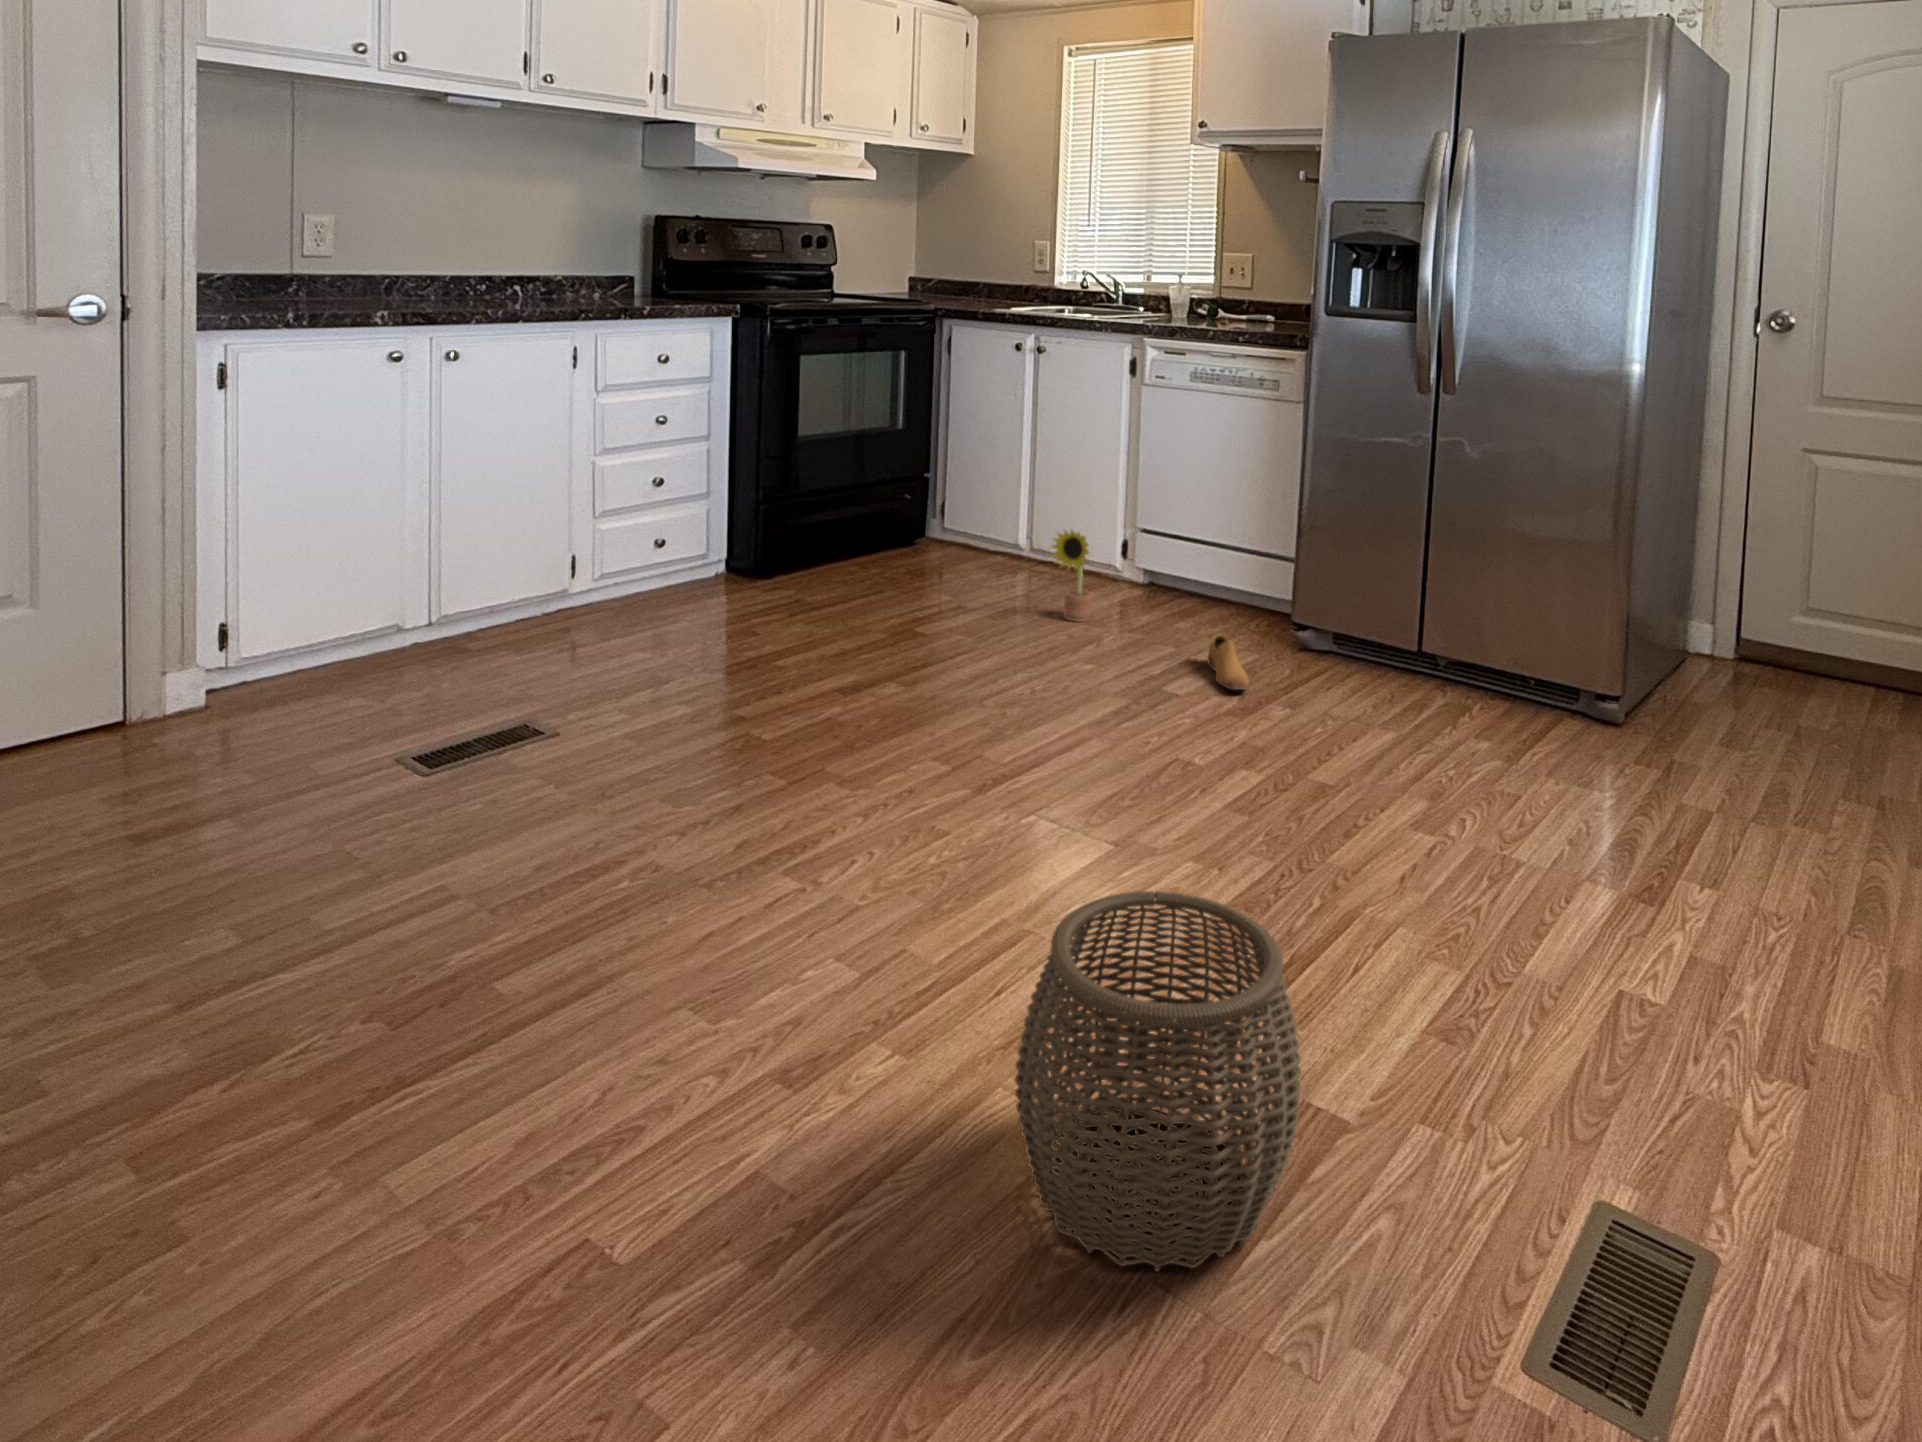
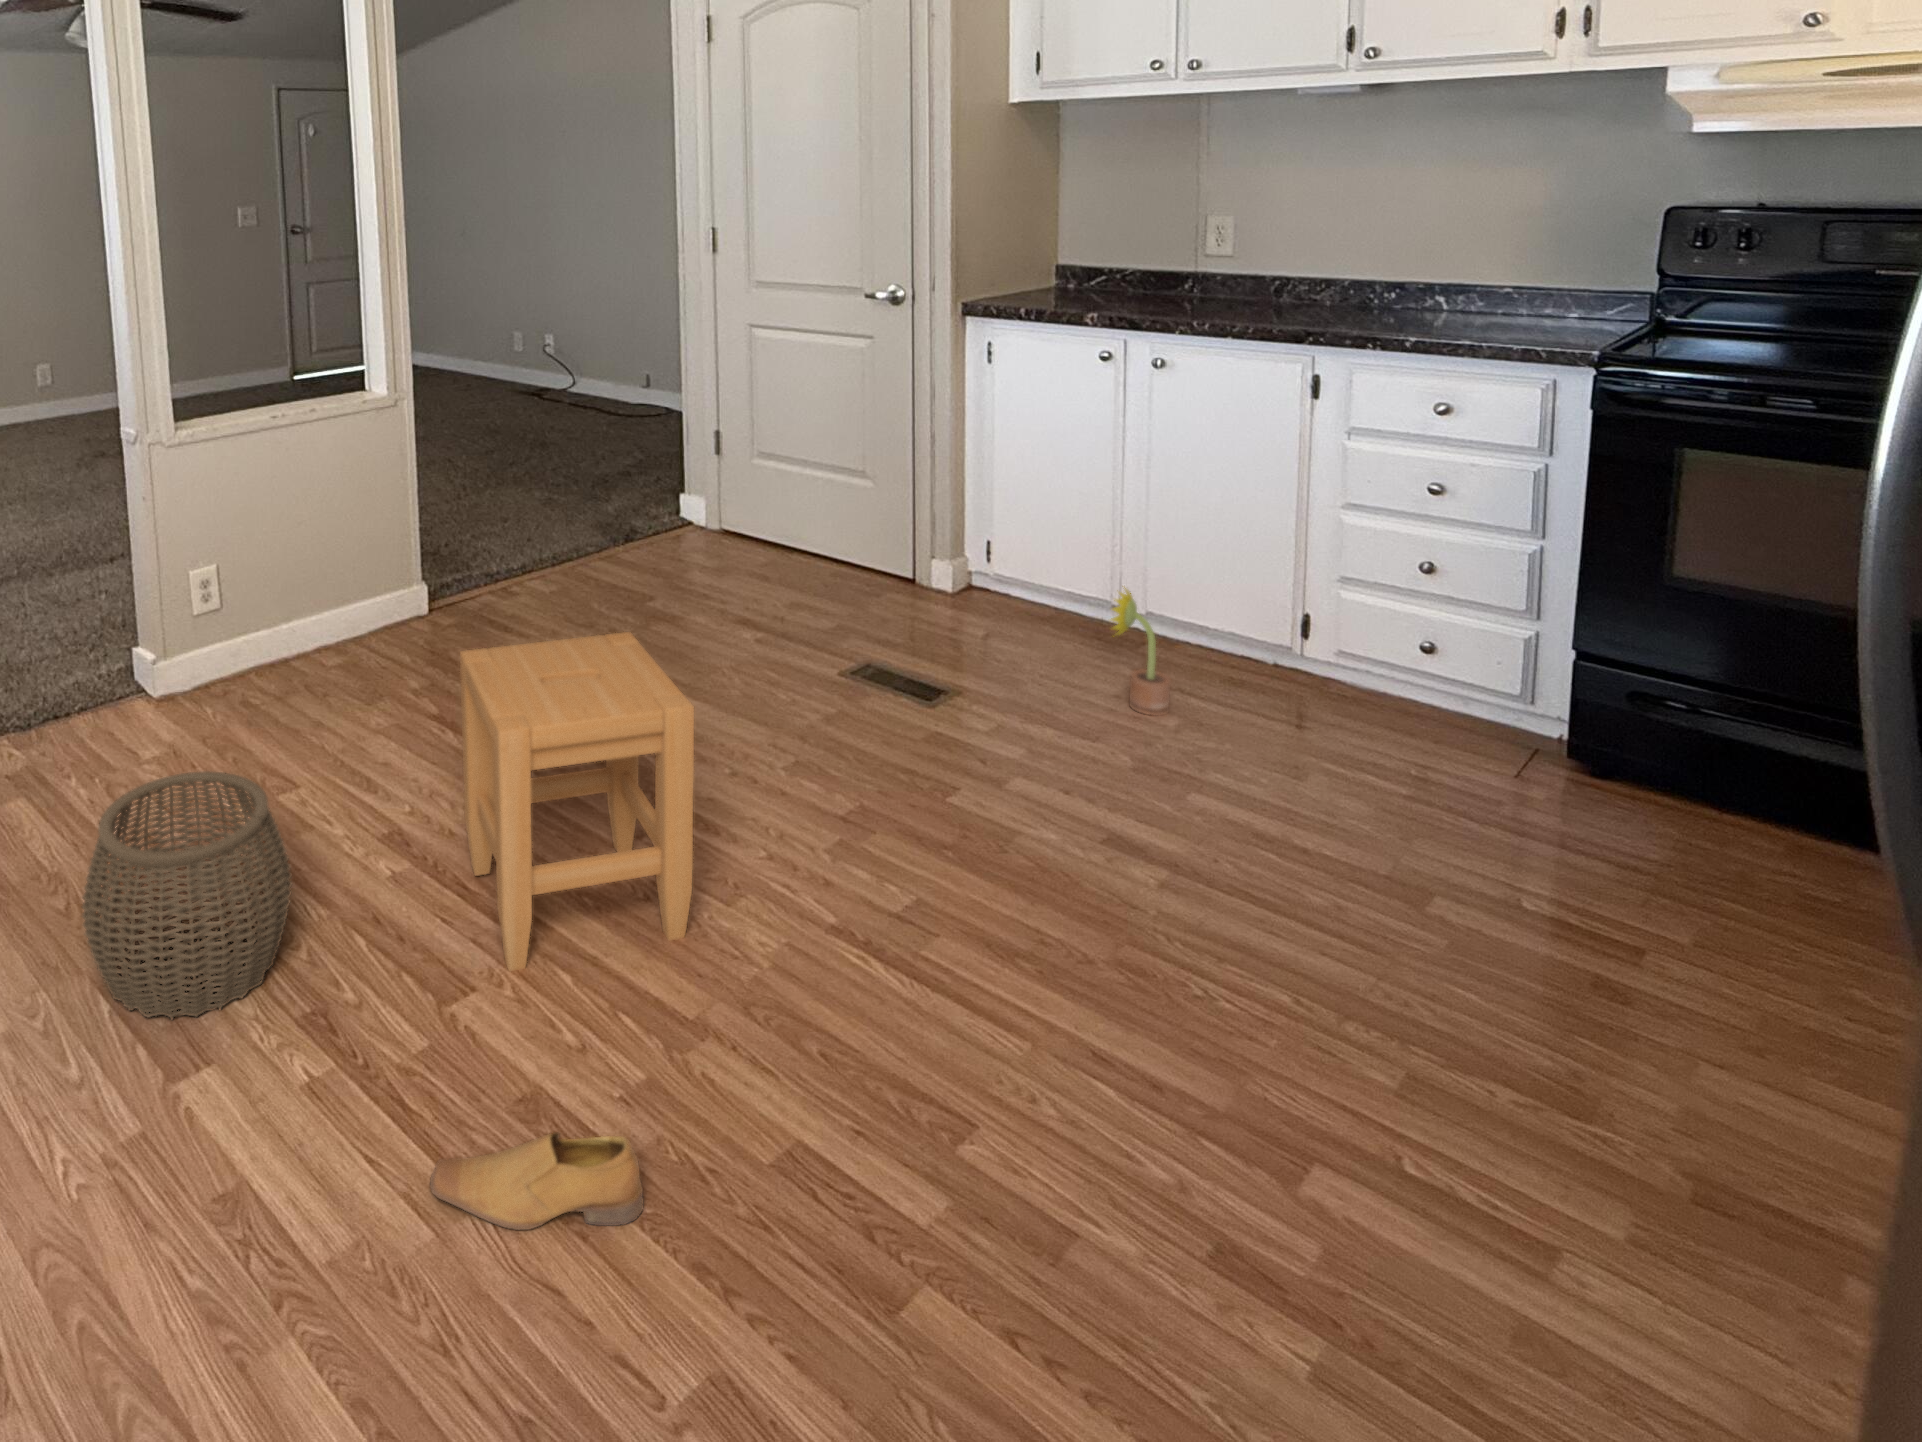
decorative plant: present [1051,530,1092,622] -> present [1111,587,1171,716]
stool: none [831,619,1108,980] -> present [460,632,694,971]
shoe: present [1208,634,1250,690] -> present [430,1132,643,1230]

